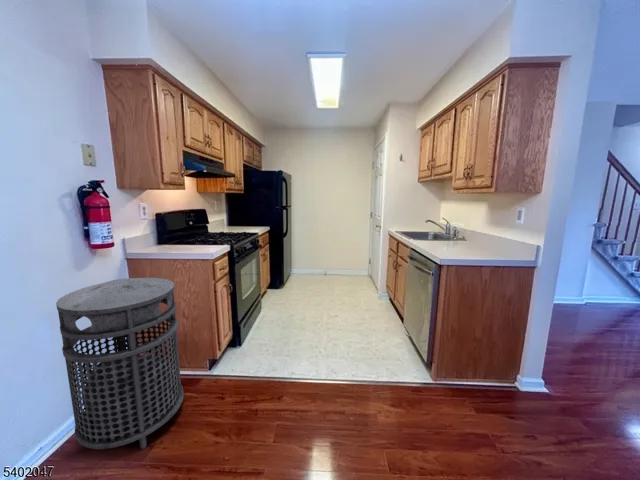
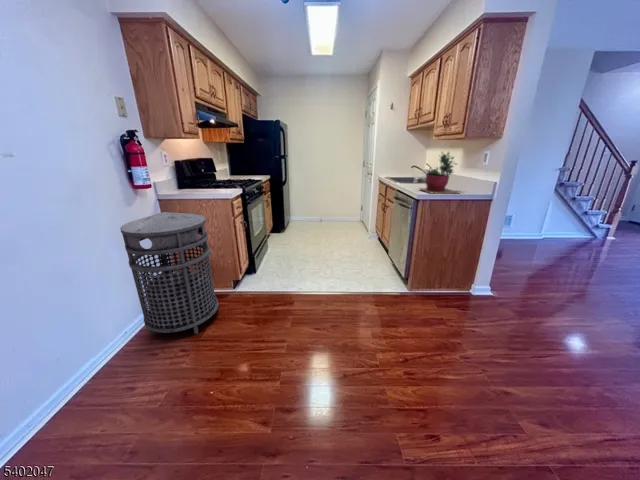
succulent plant: none [438,208,494,258] -> present [420,152,457,193]

